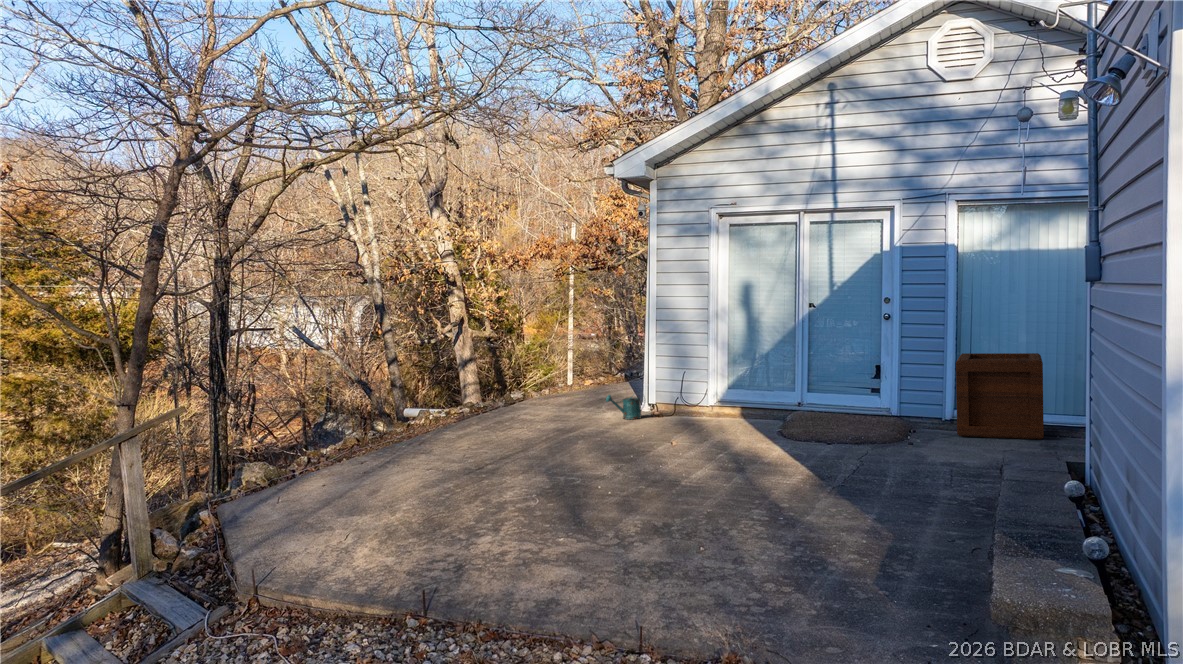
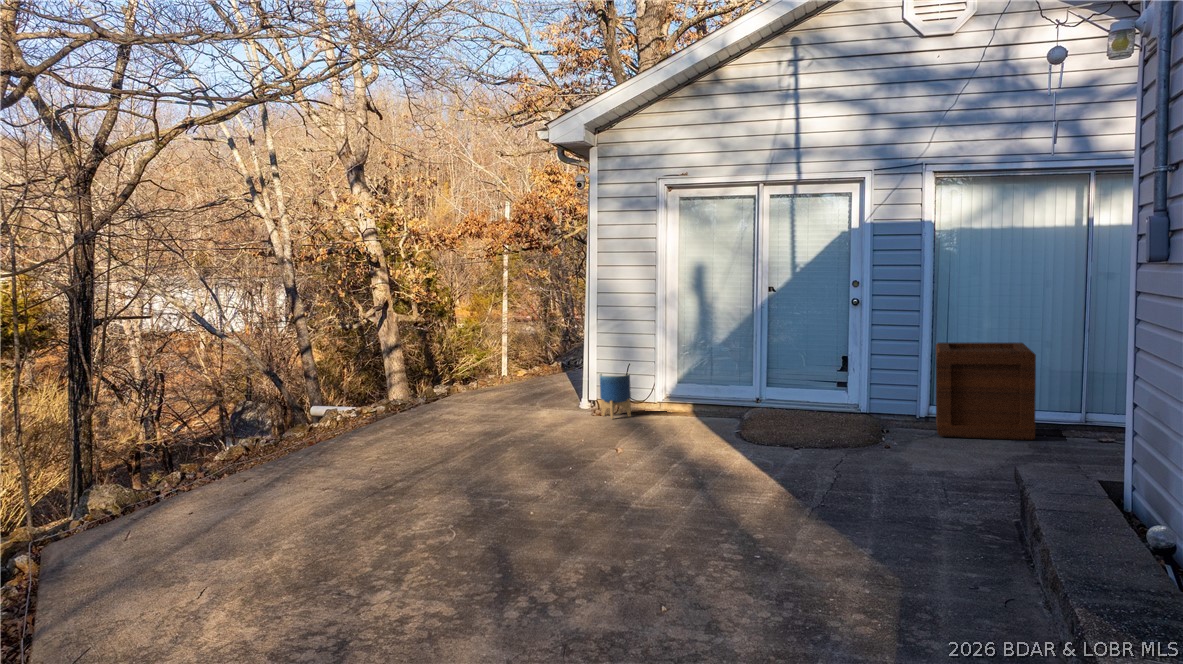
planter: none [658,381,686,422] -> present [600,374,631,419]
watering can: present [606,395,645,419] -> none [541,386,586,416]

